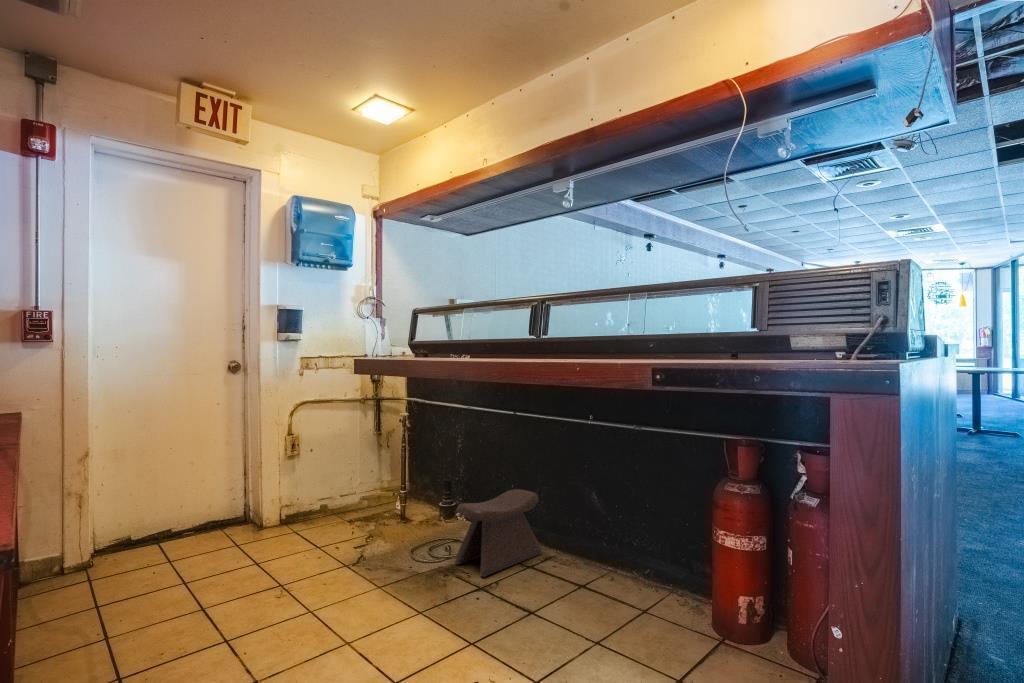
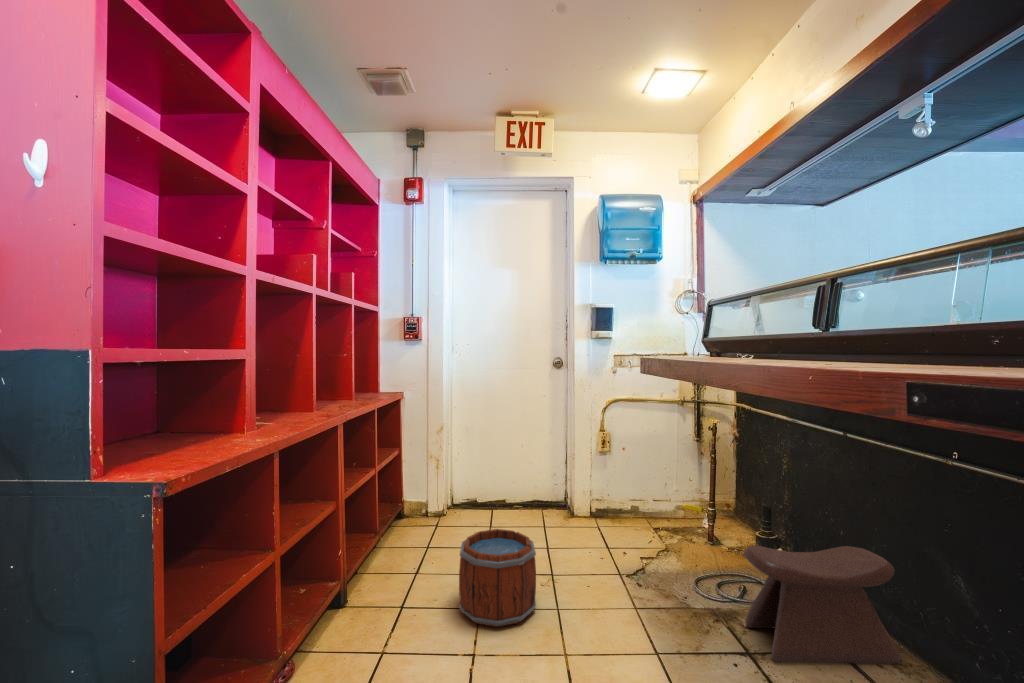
bucket: none [207,547,295,646] -> present [459,529,536,627]

